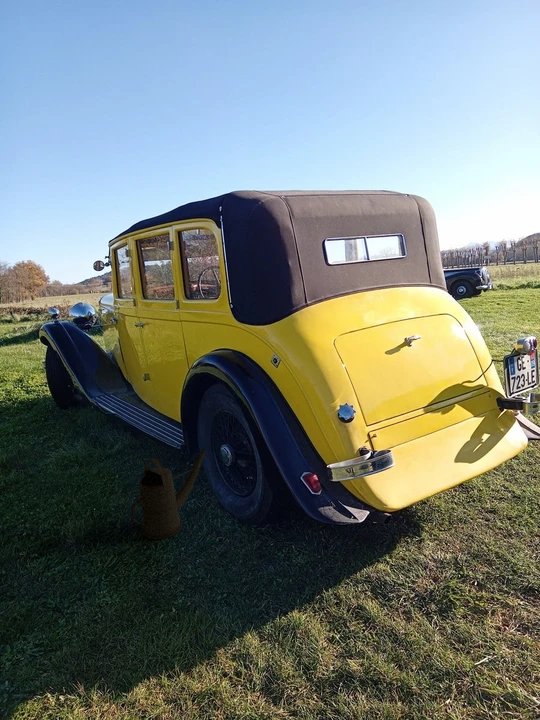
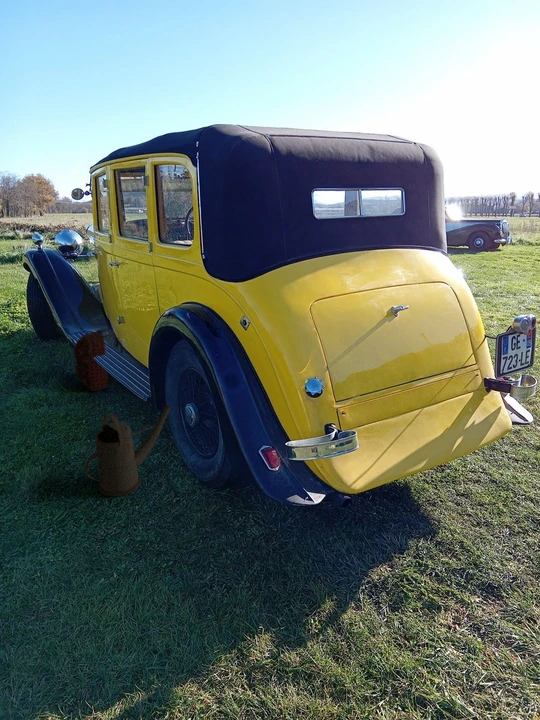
backpack: none [102,388,148,448] -> present [74,329,123,391]

